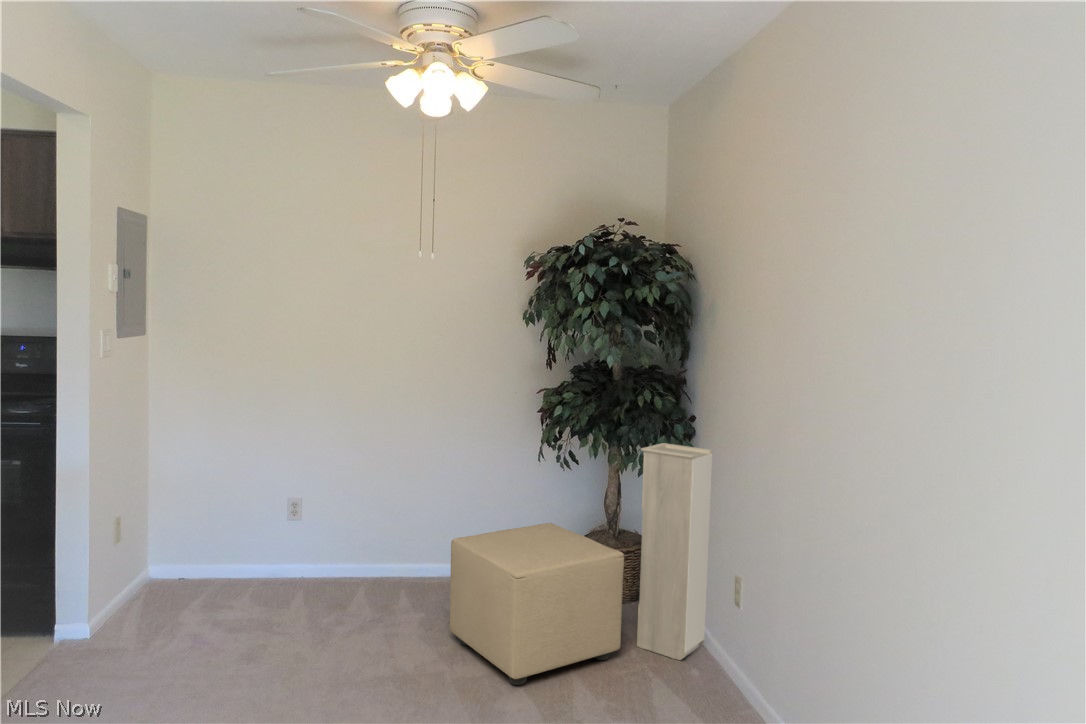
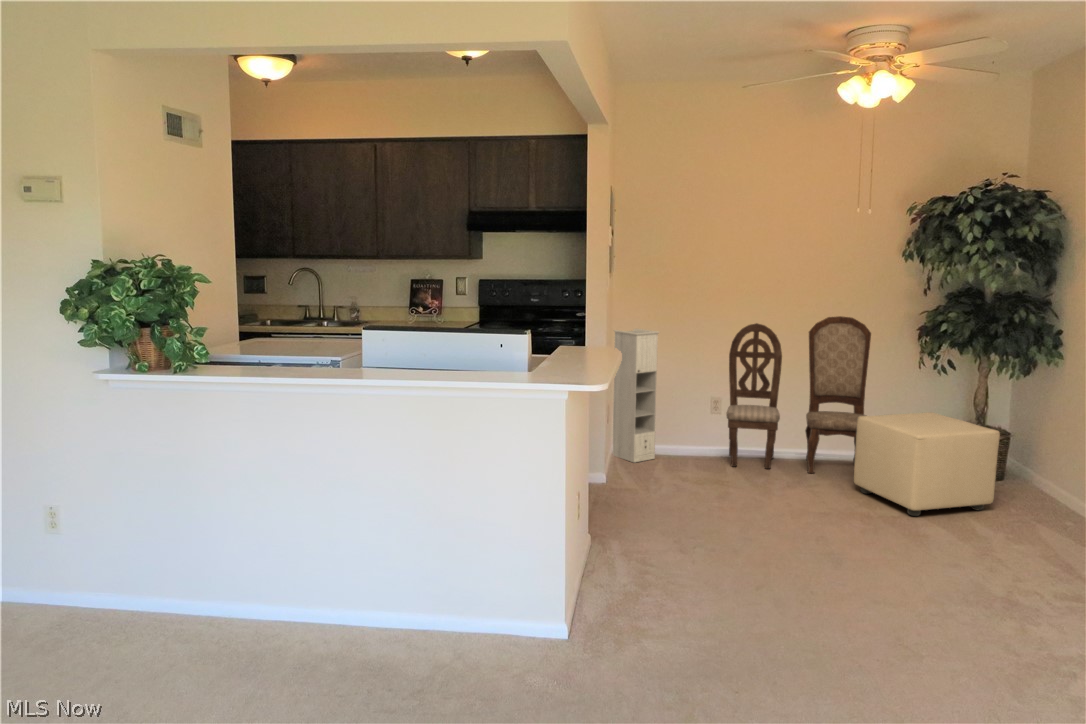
dining chair: none [289,397,484,612] -> present [726,316,871,473]
cabinet: present [637,443,713,660] -> present [613,329,660,462]

